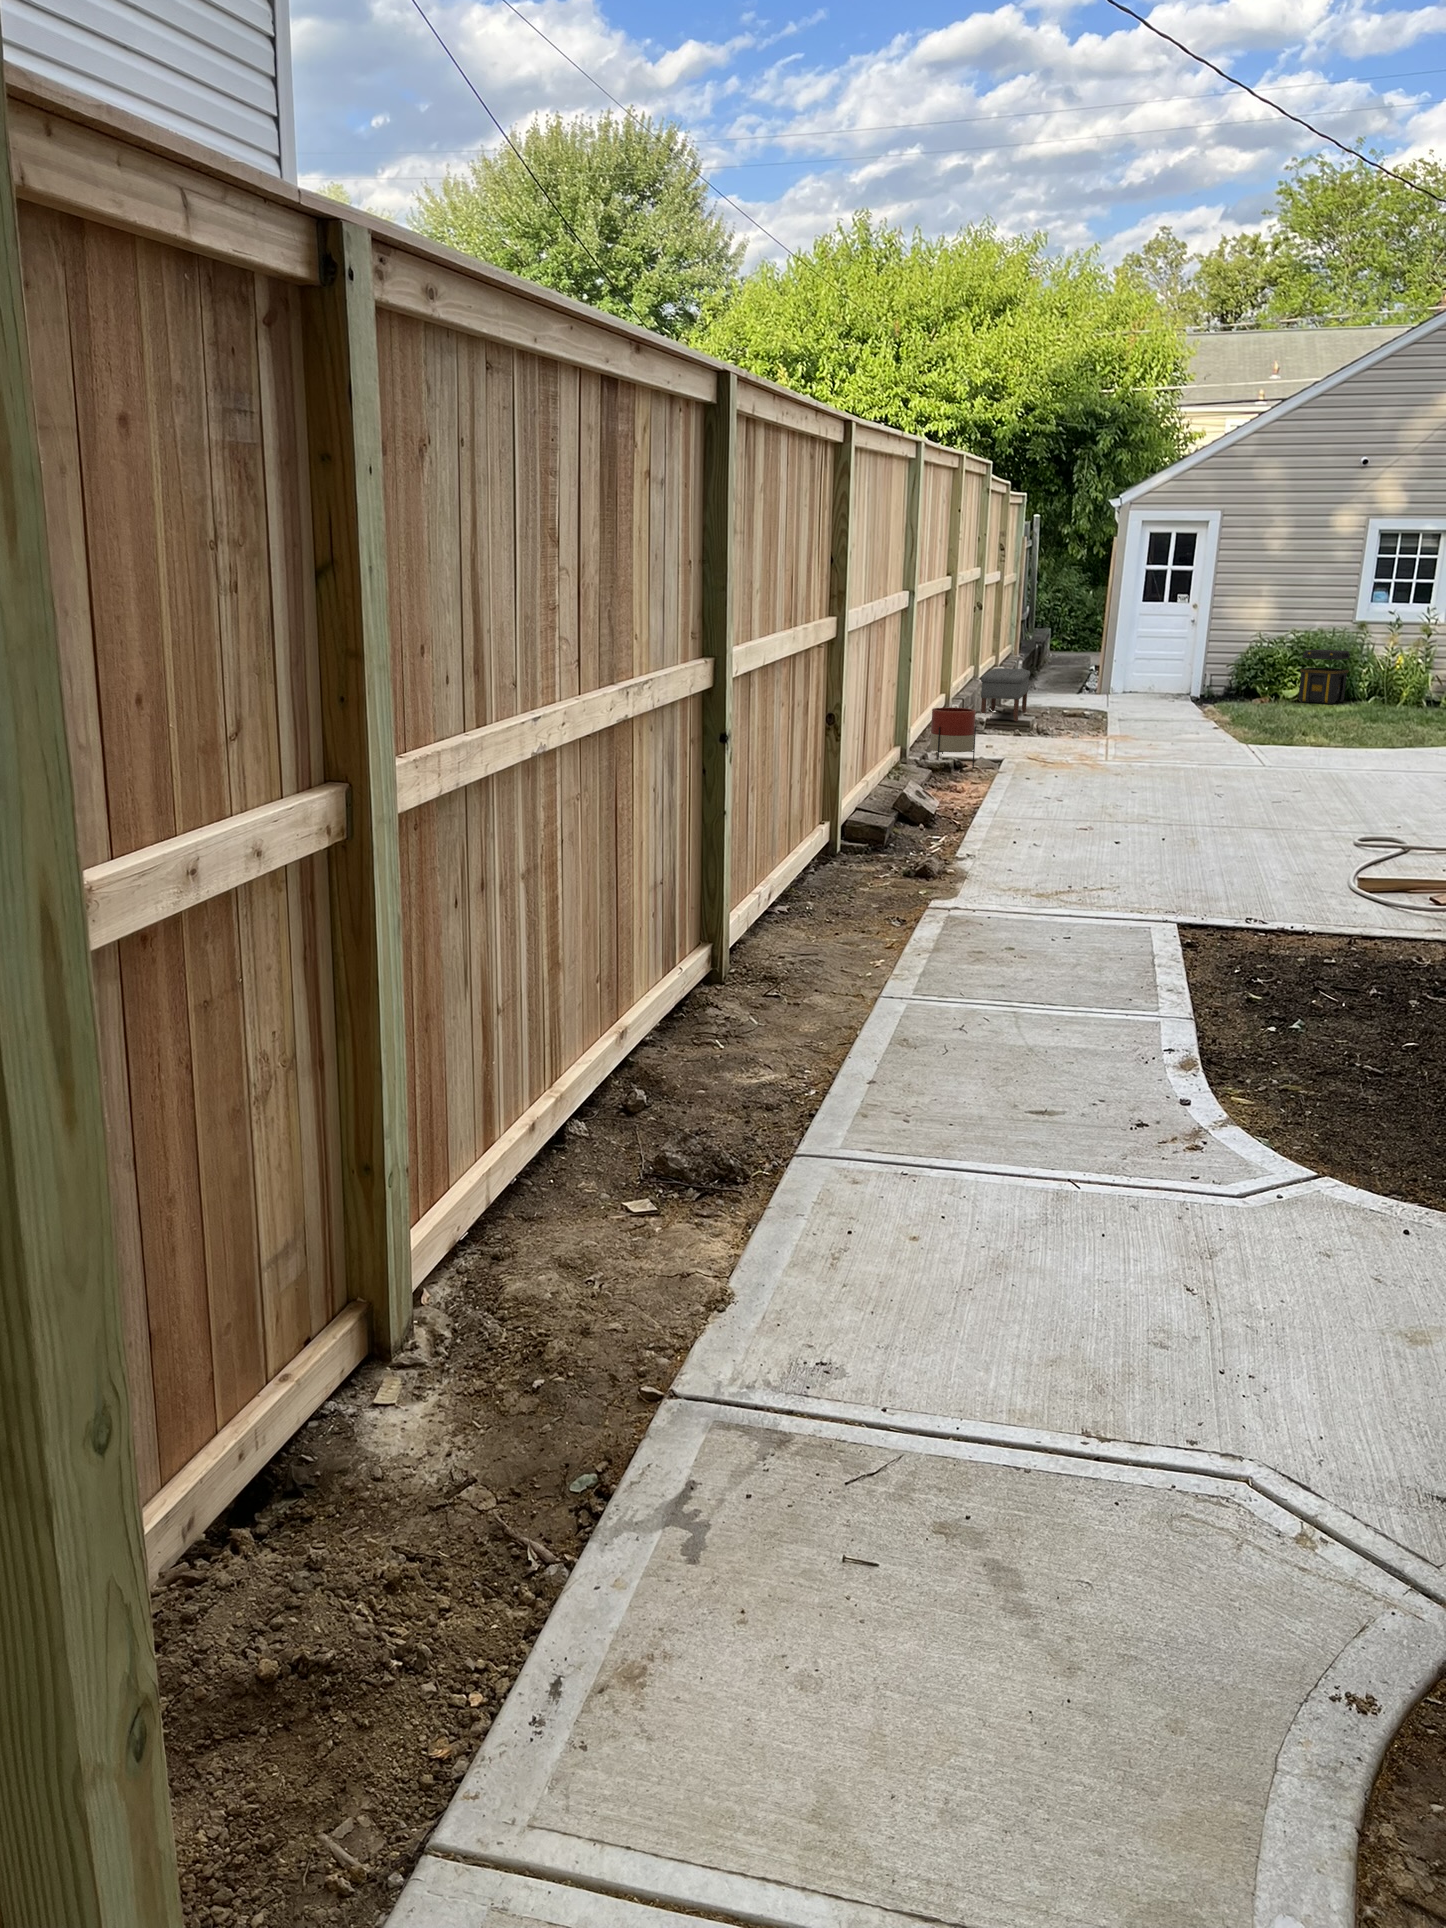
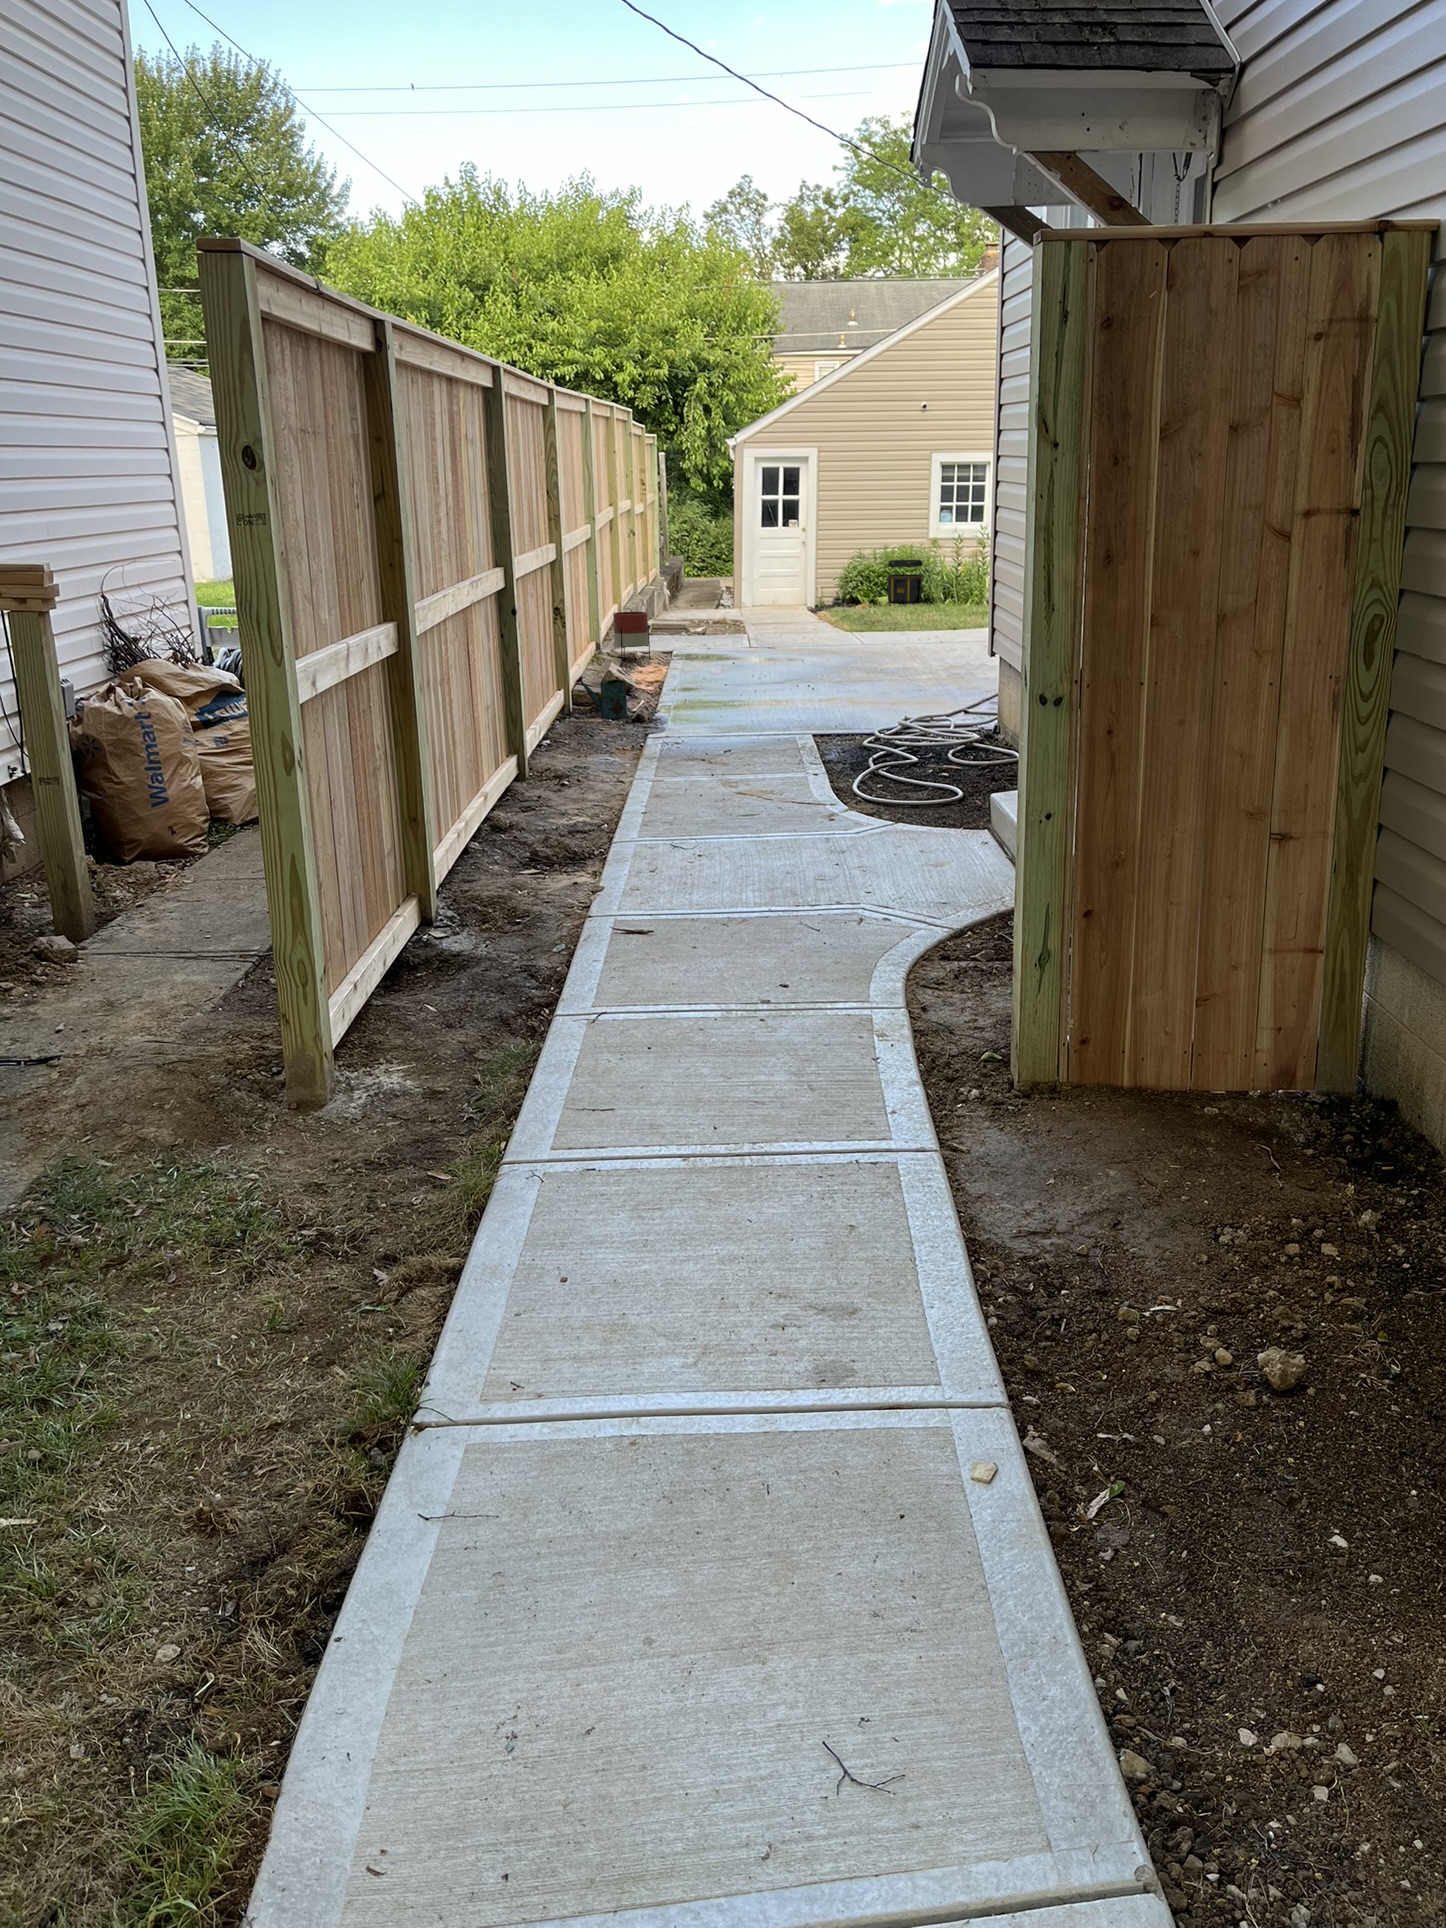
bench: present [981,668,1030,722] -> none [642,584,680,627]
watering can: none [849,804,929,865] -> present [576,676,636,719]

